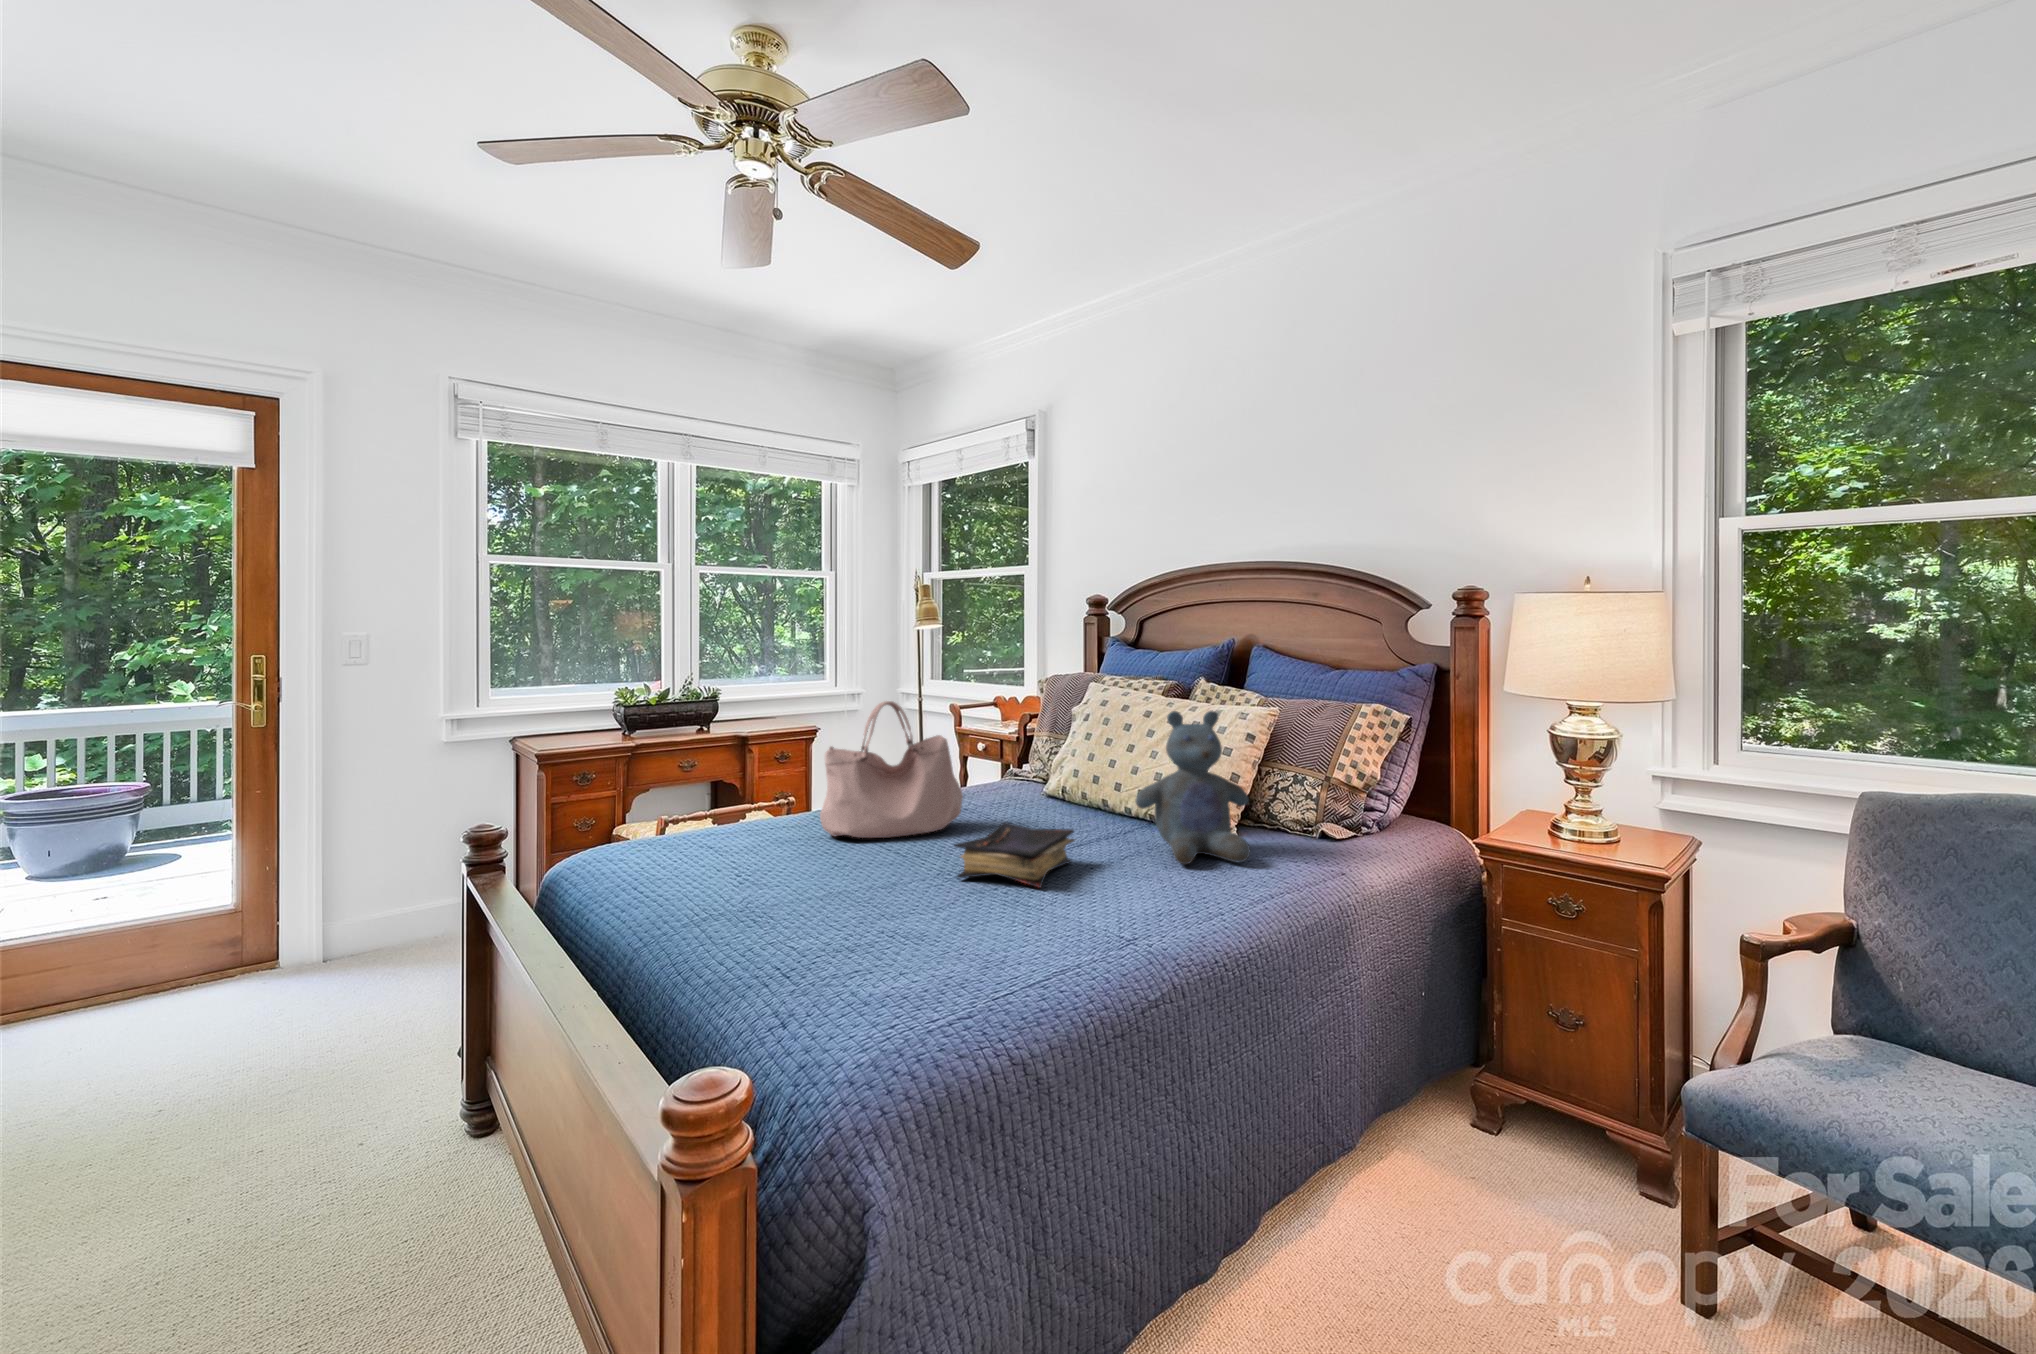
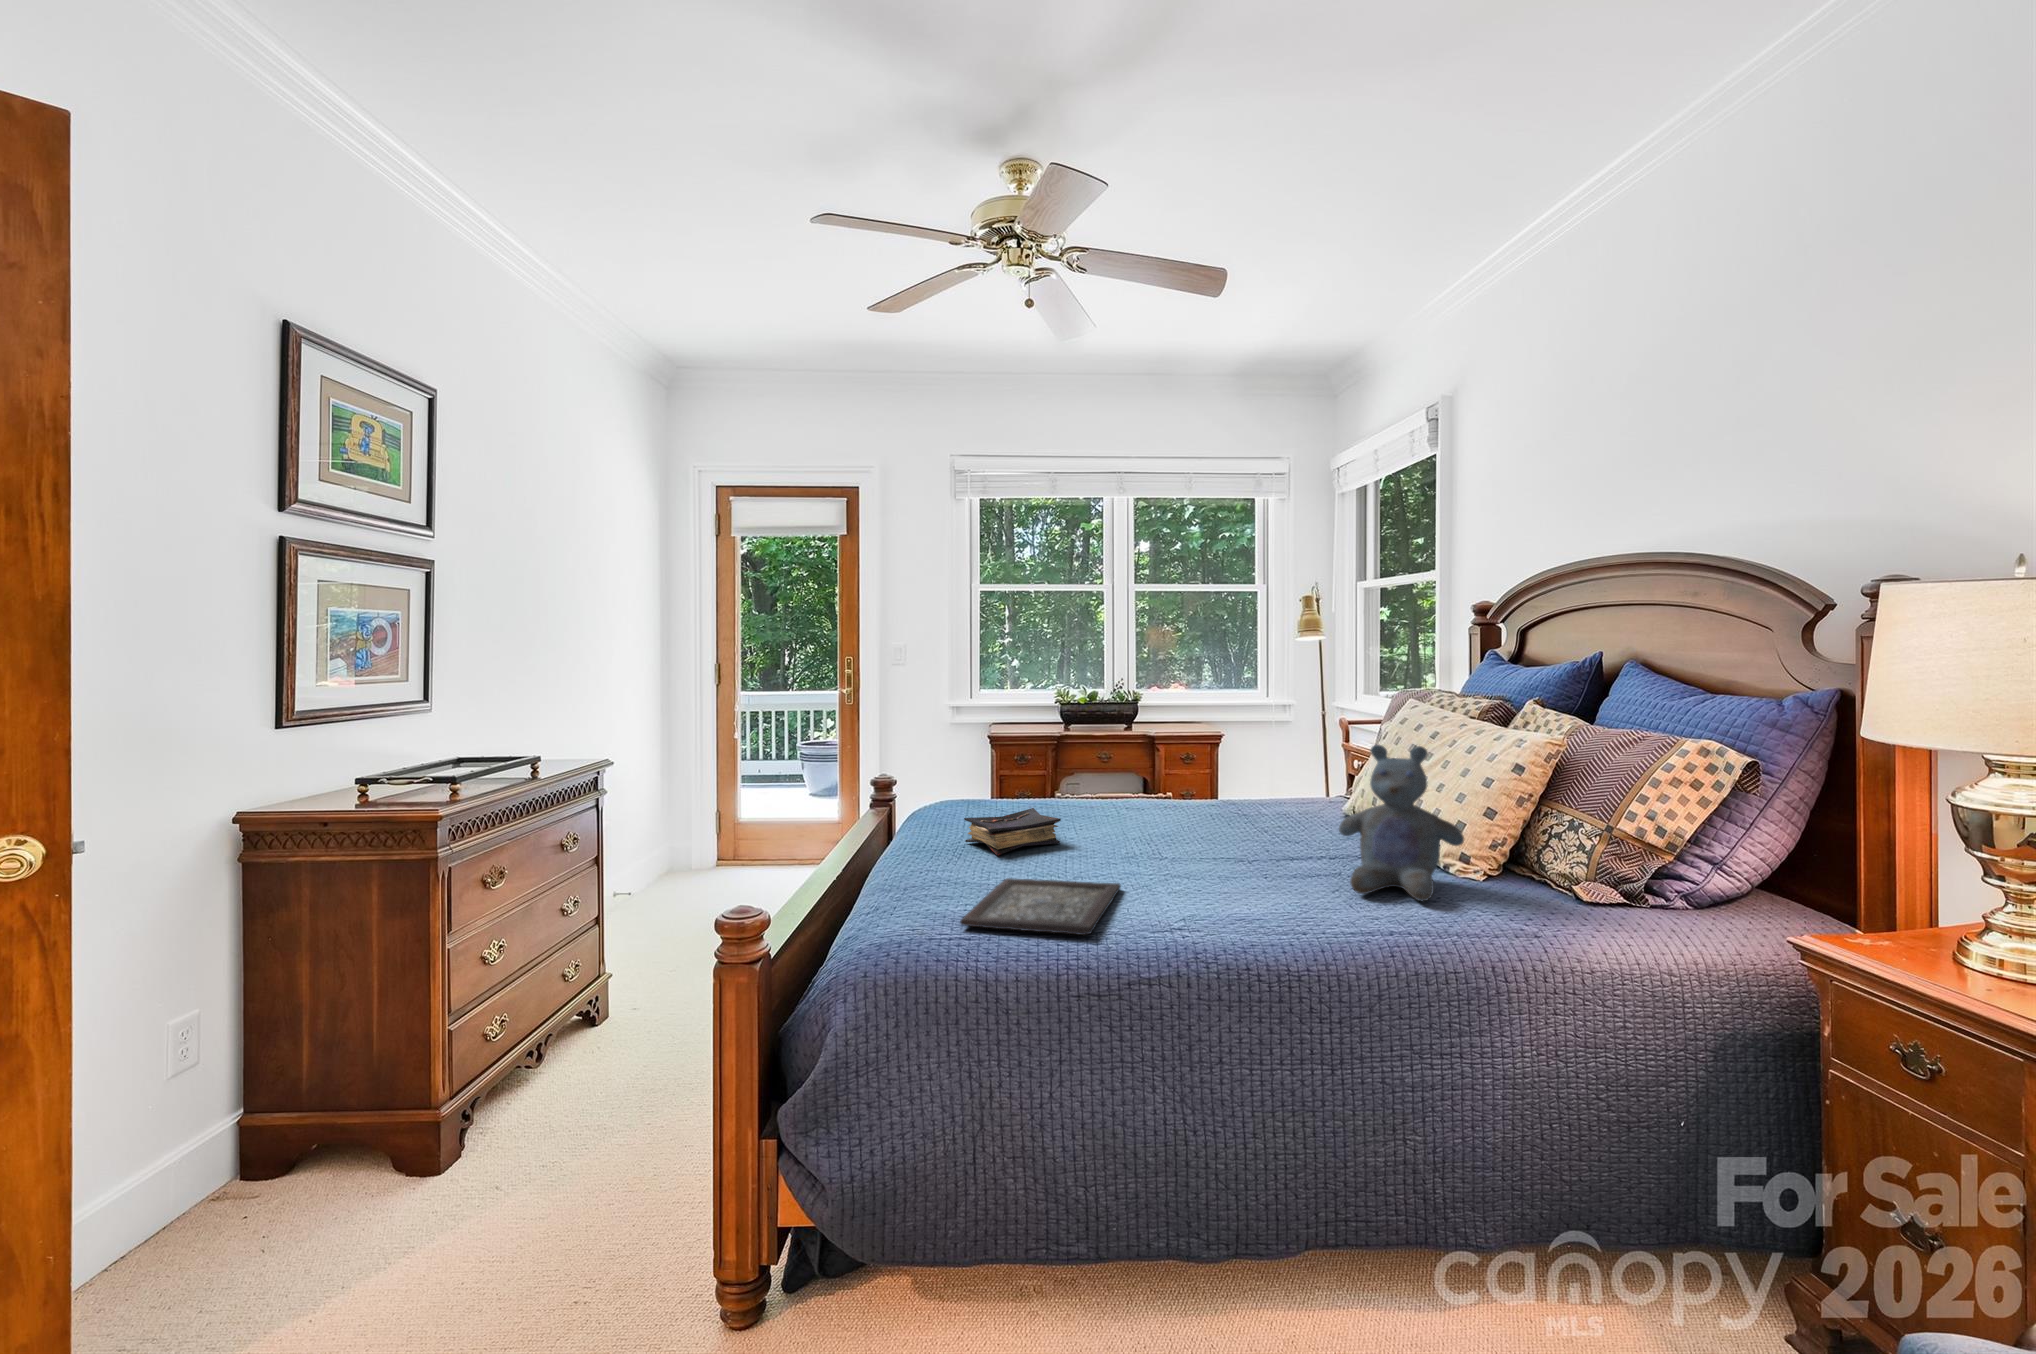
handbag: present [820,701,963,838] -> none [1102,721,1223,834]
book: present [954,822,1076,888] -> present [964,808,1061,856]
tray: none [796,894,1013,986] -> present [960,878,1121,935]

